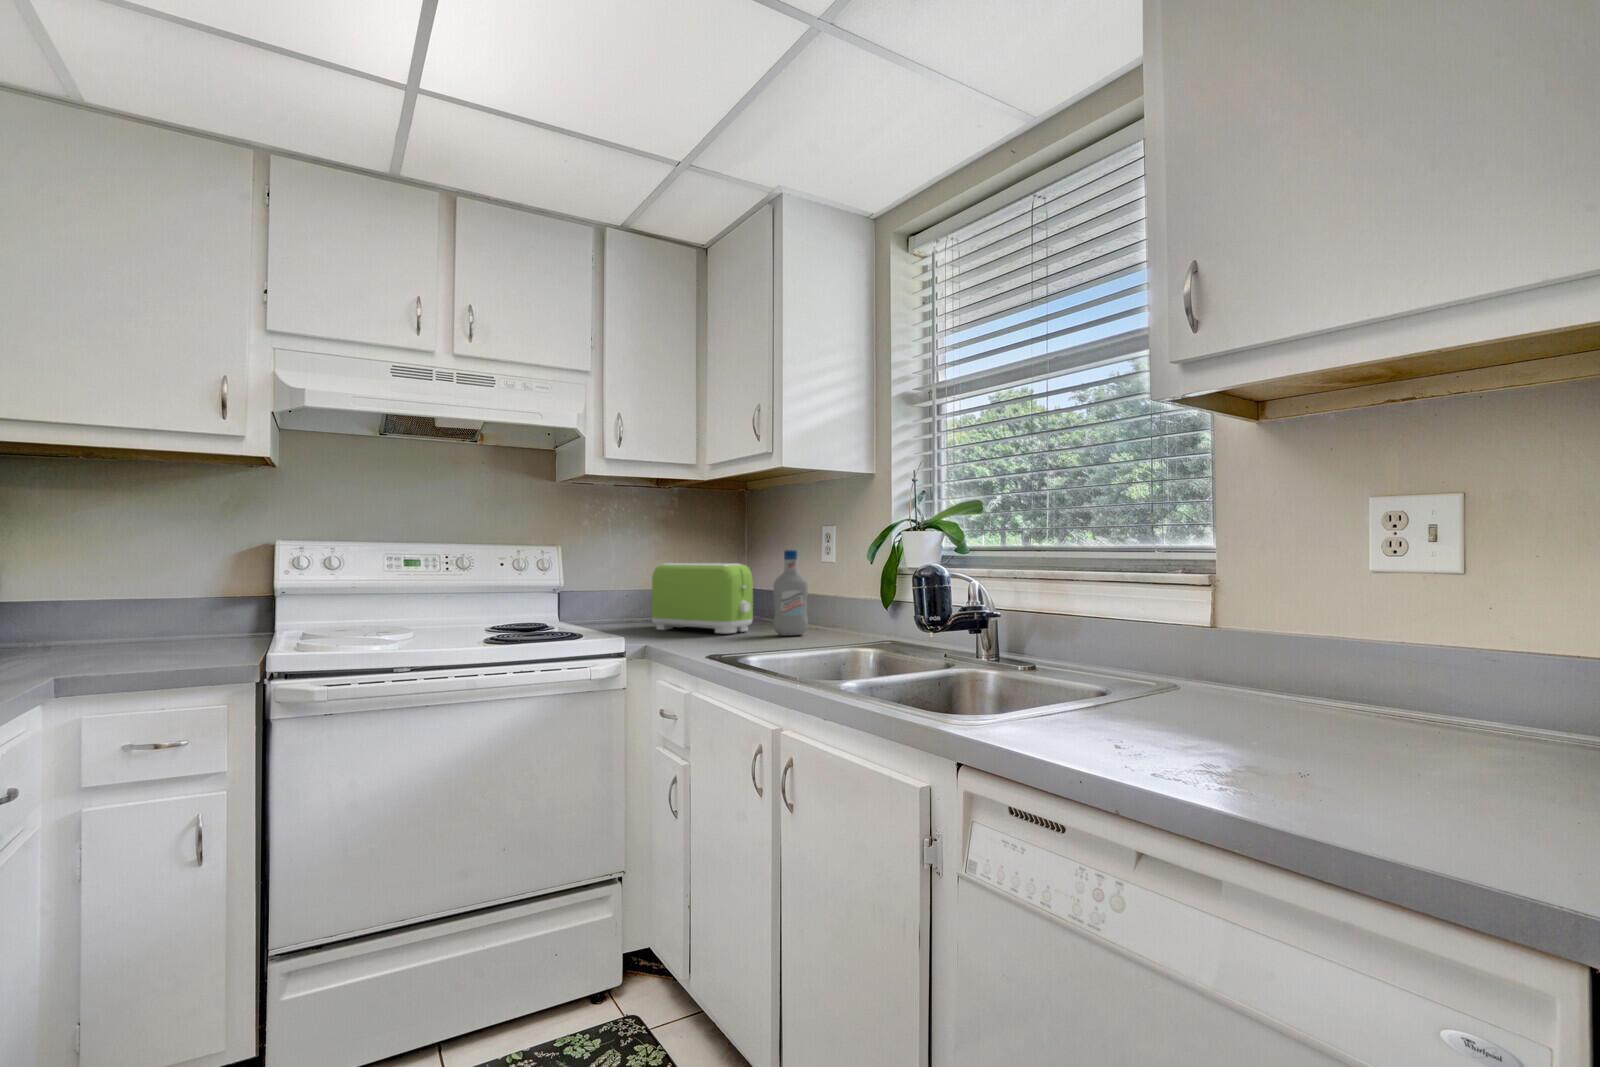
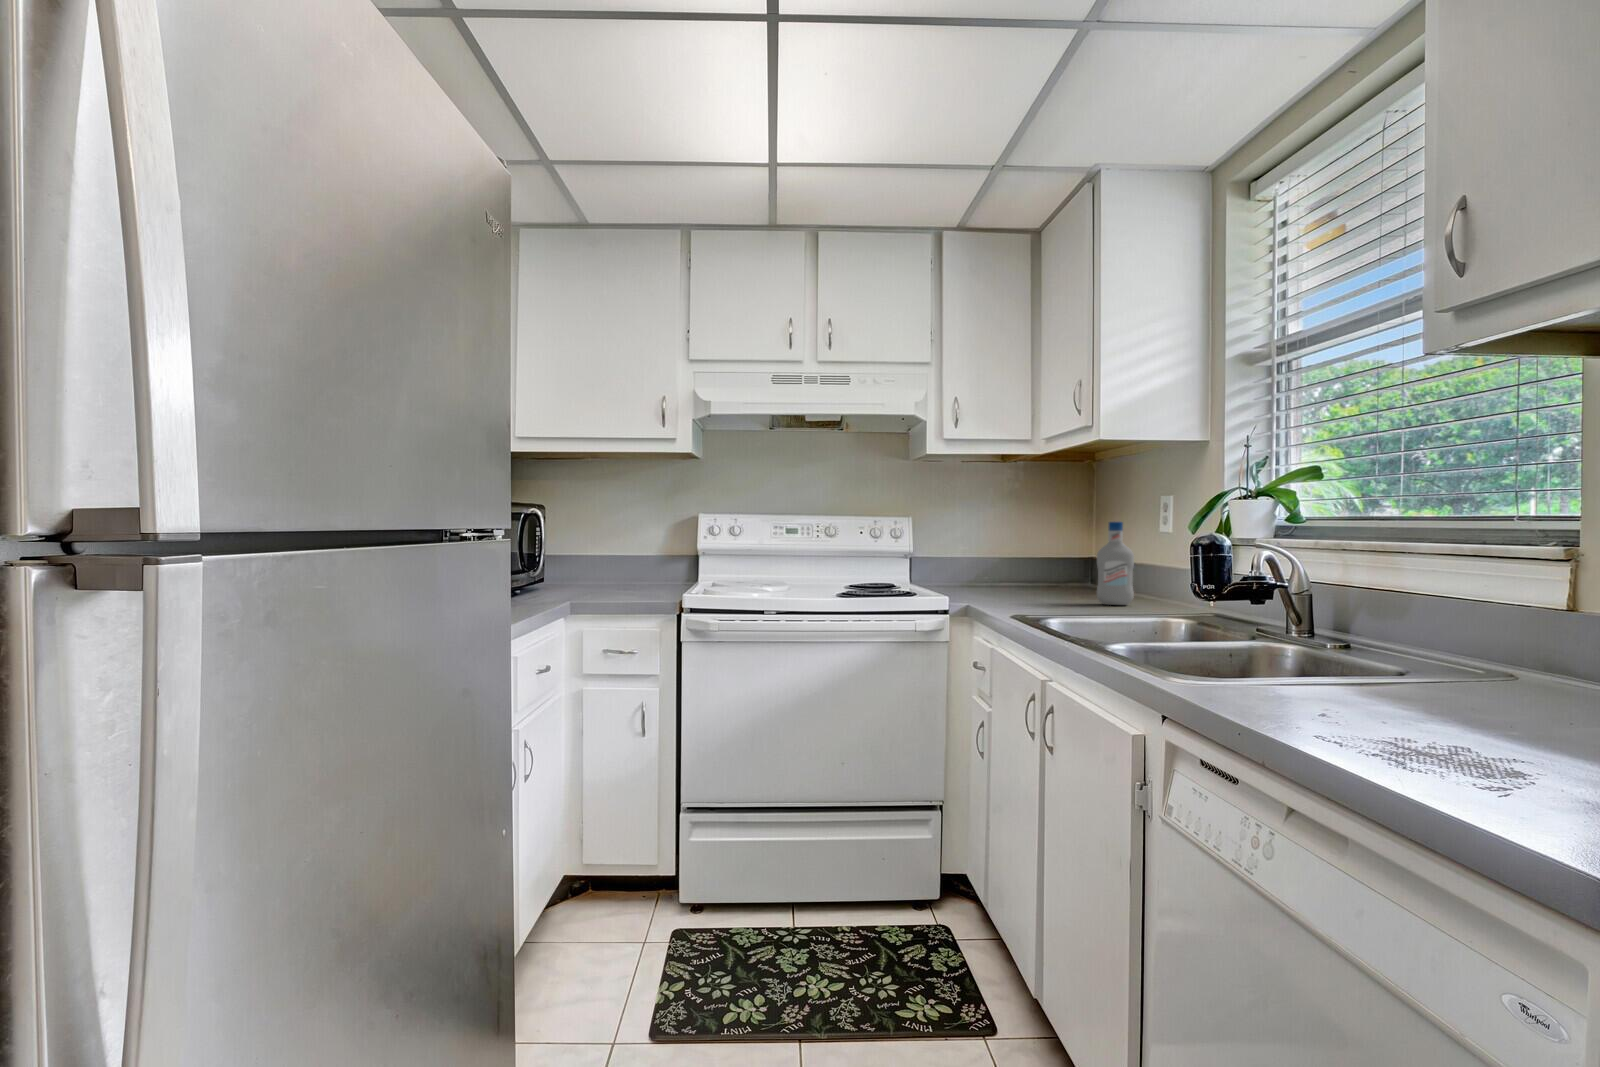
toaster: present [652,563,753,633] -> none [985,534,1080,599]

